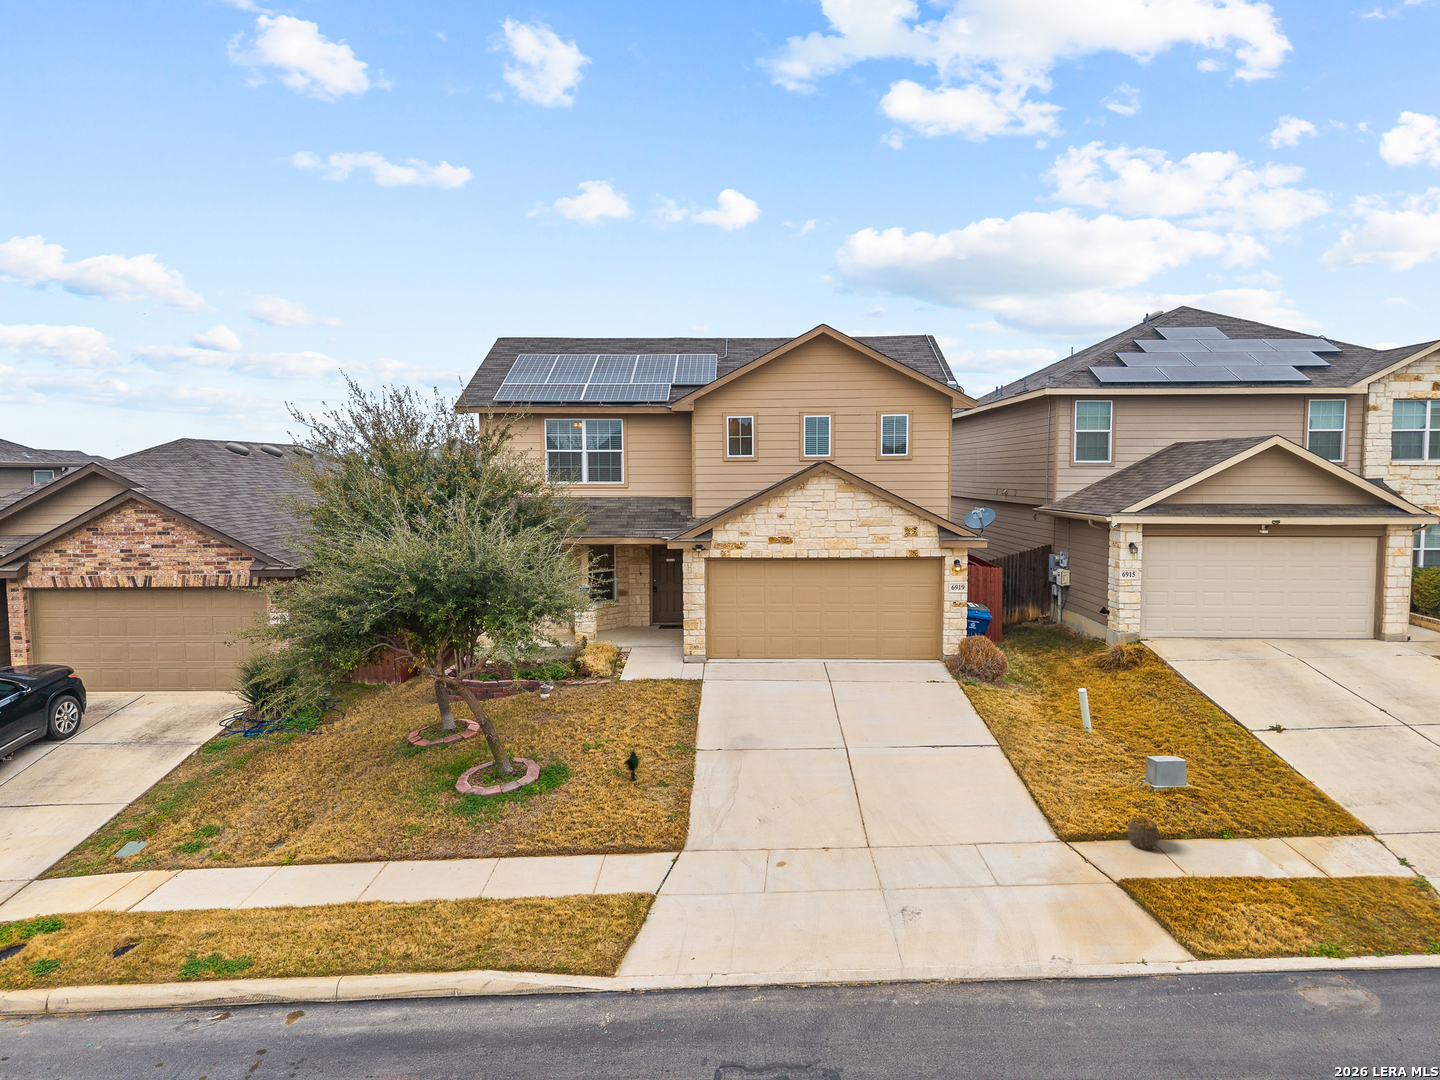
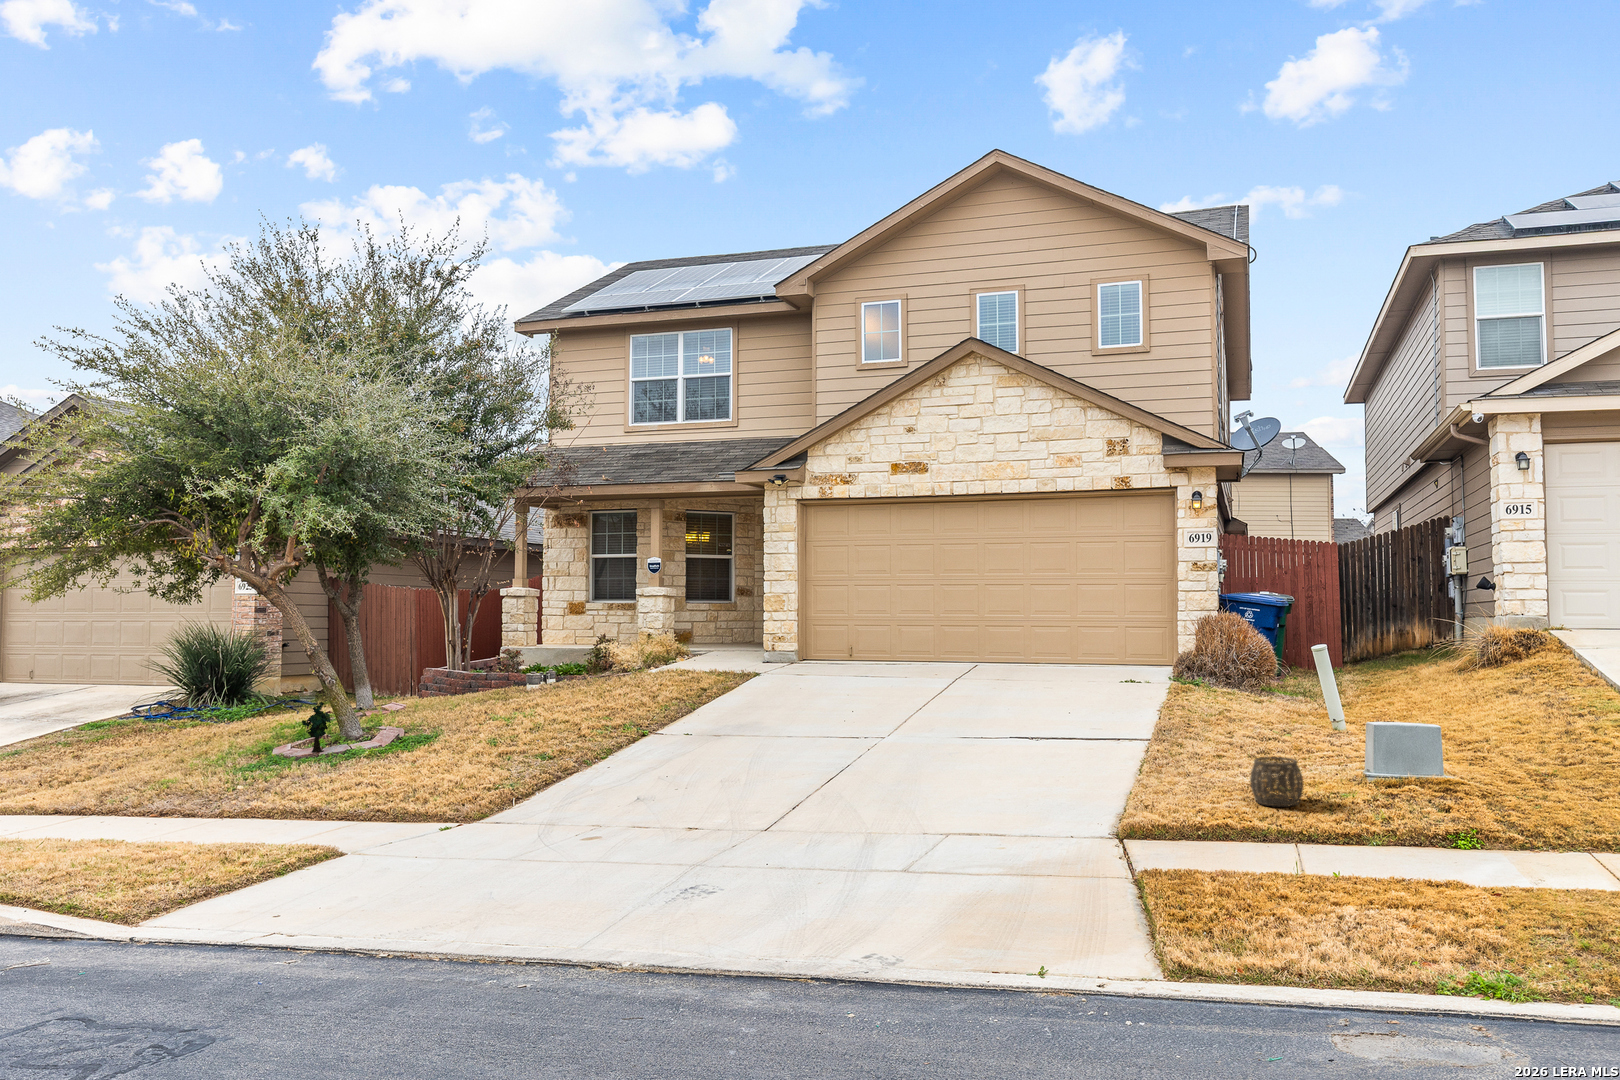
decorative plant: present [624,748,641,781] -> present [302,702,331,752]

